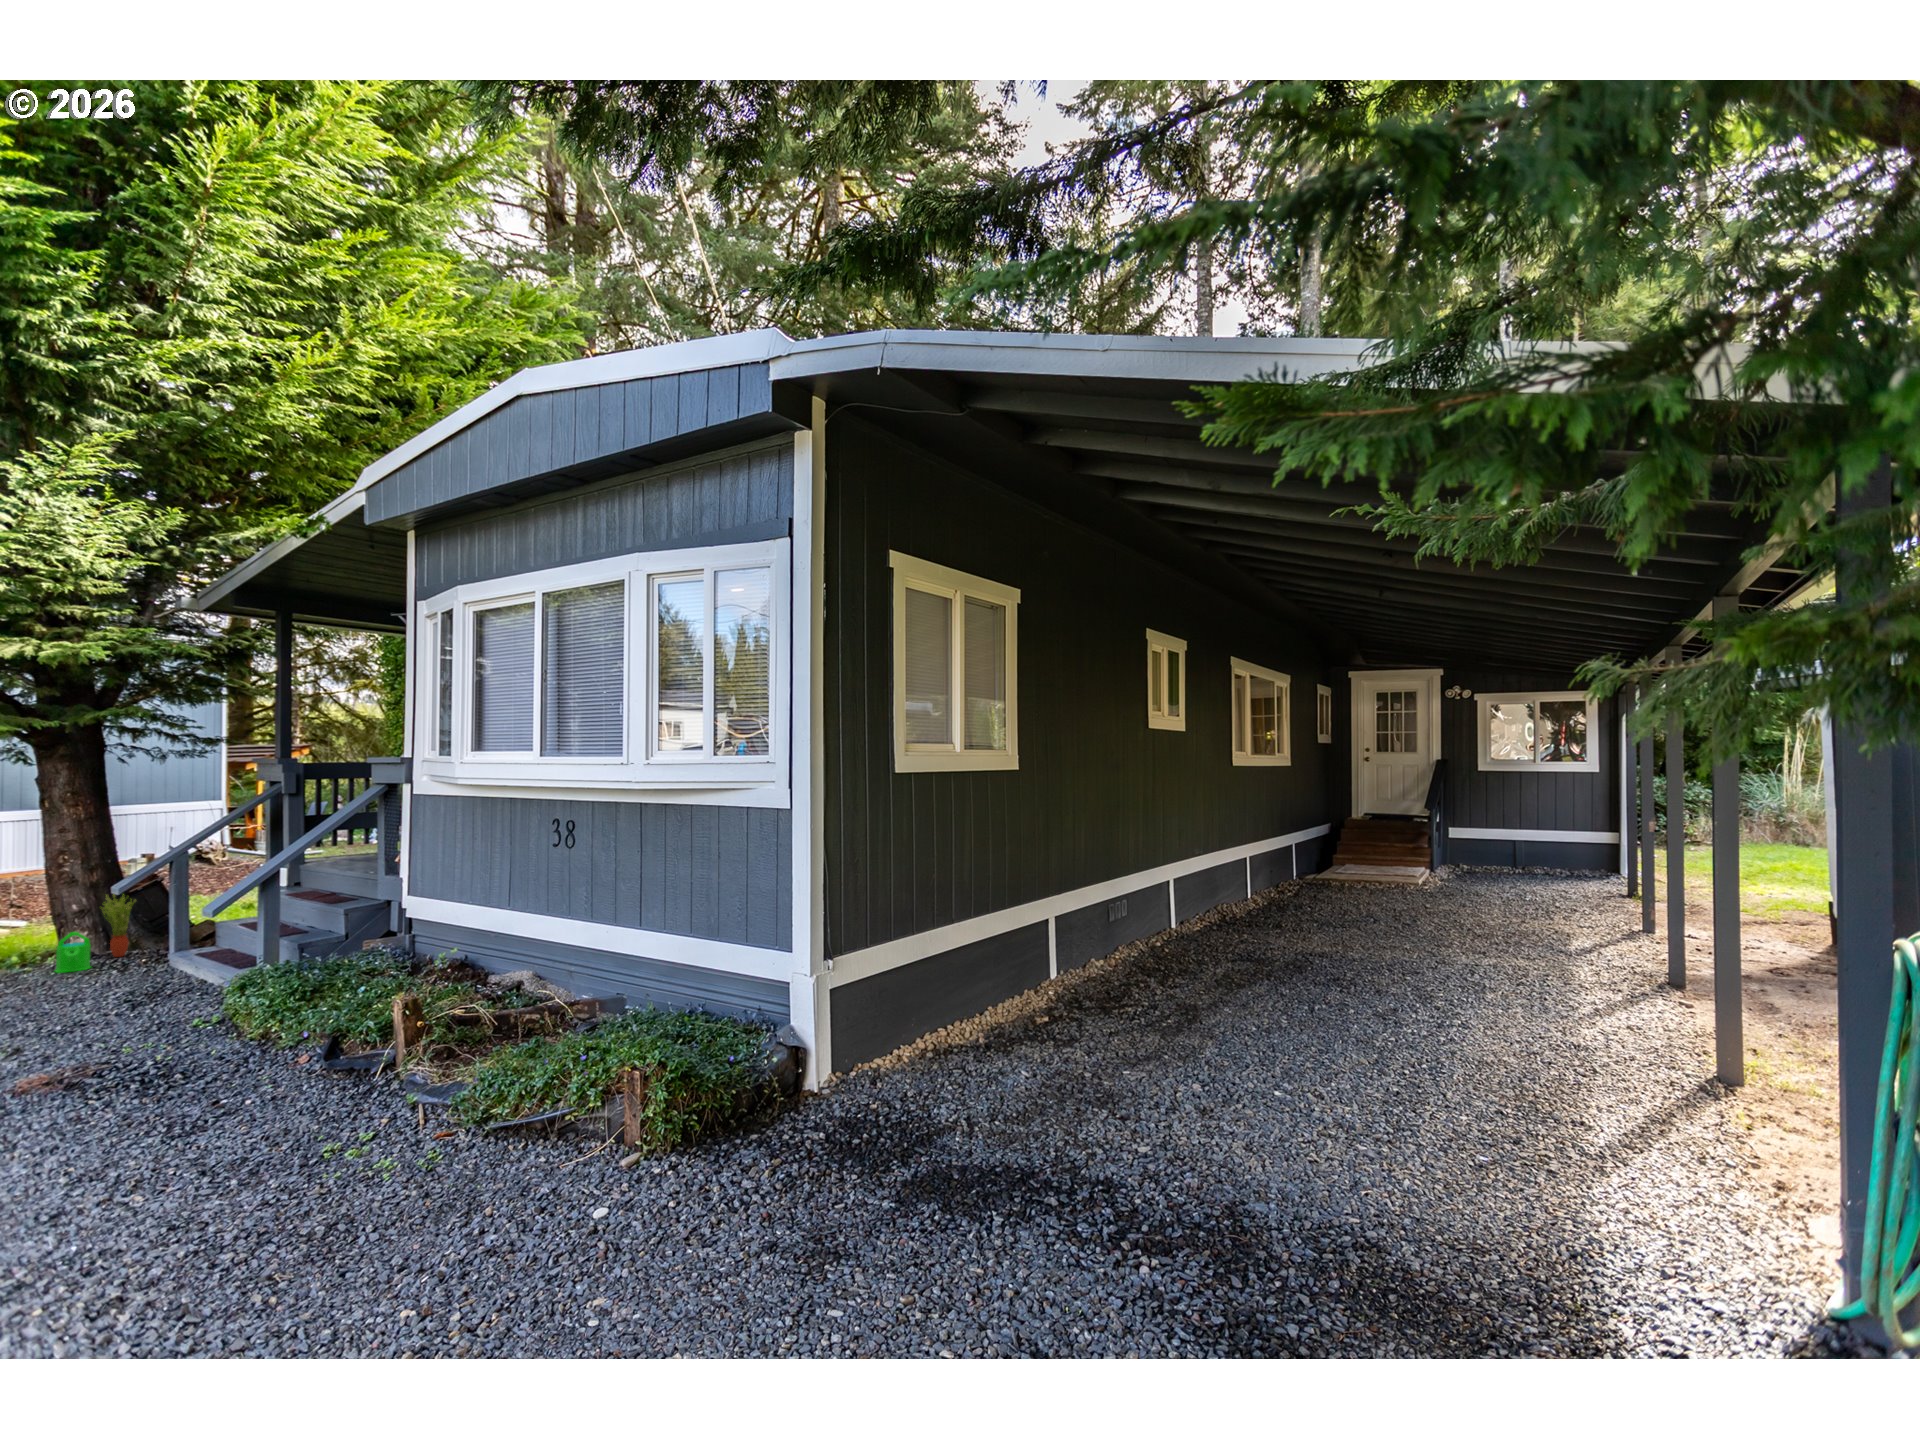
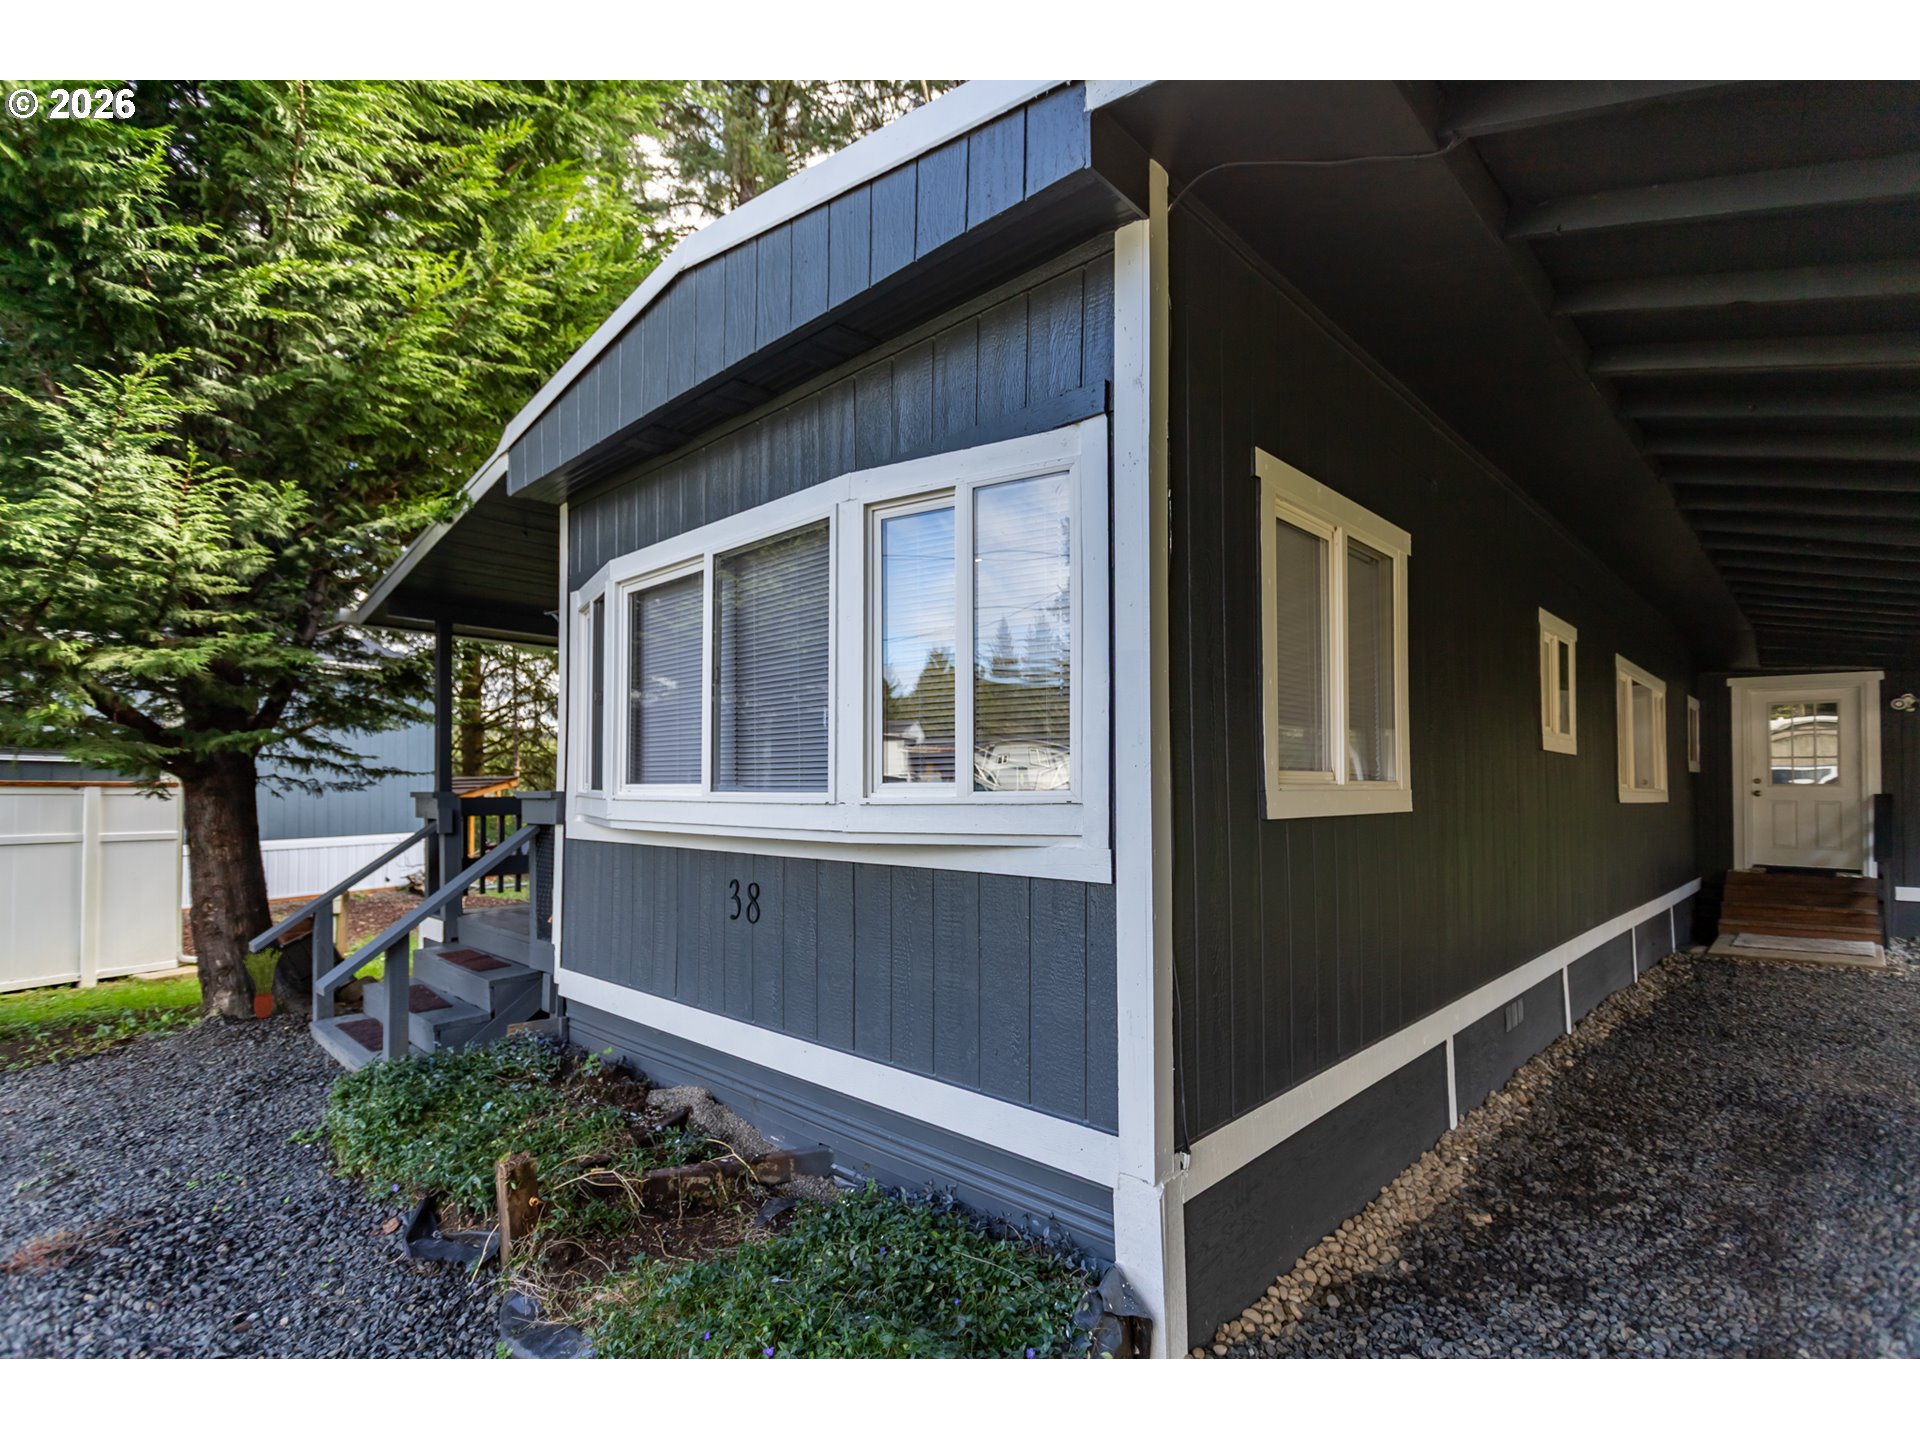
watering can: present [55,932,91,973] -> none [186,991,229,1040]

